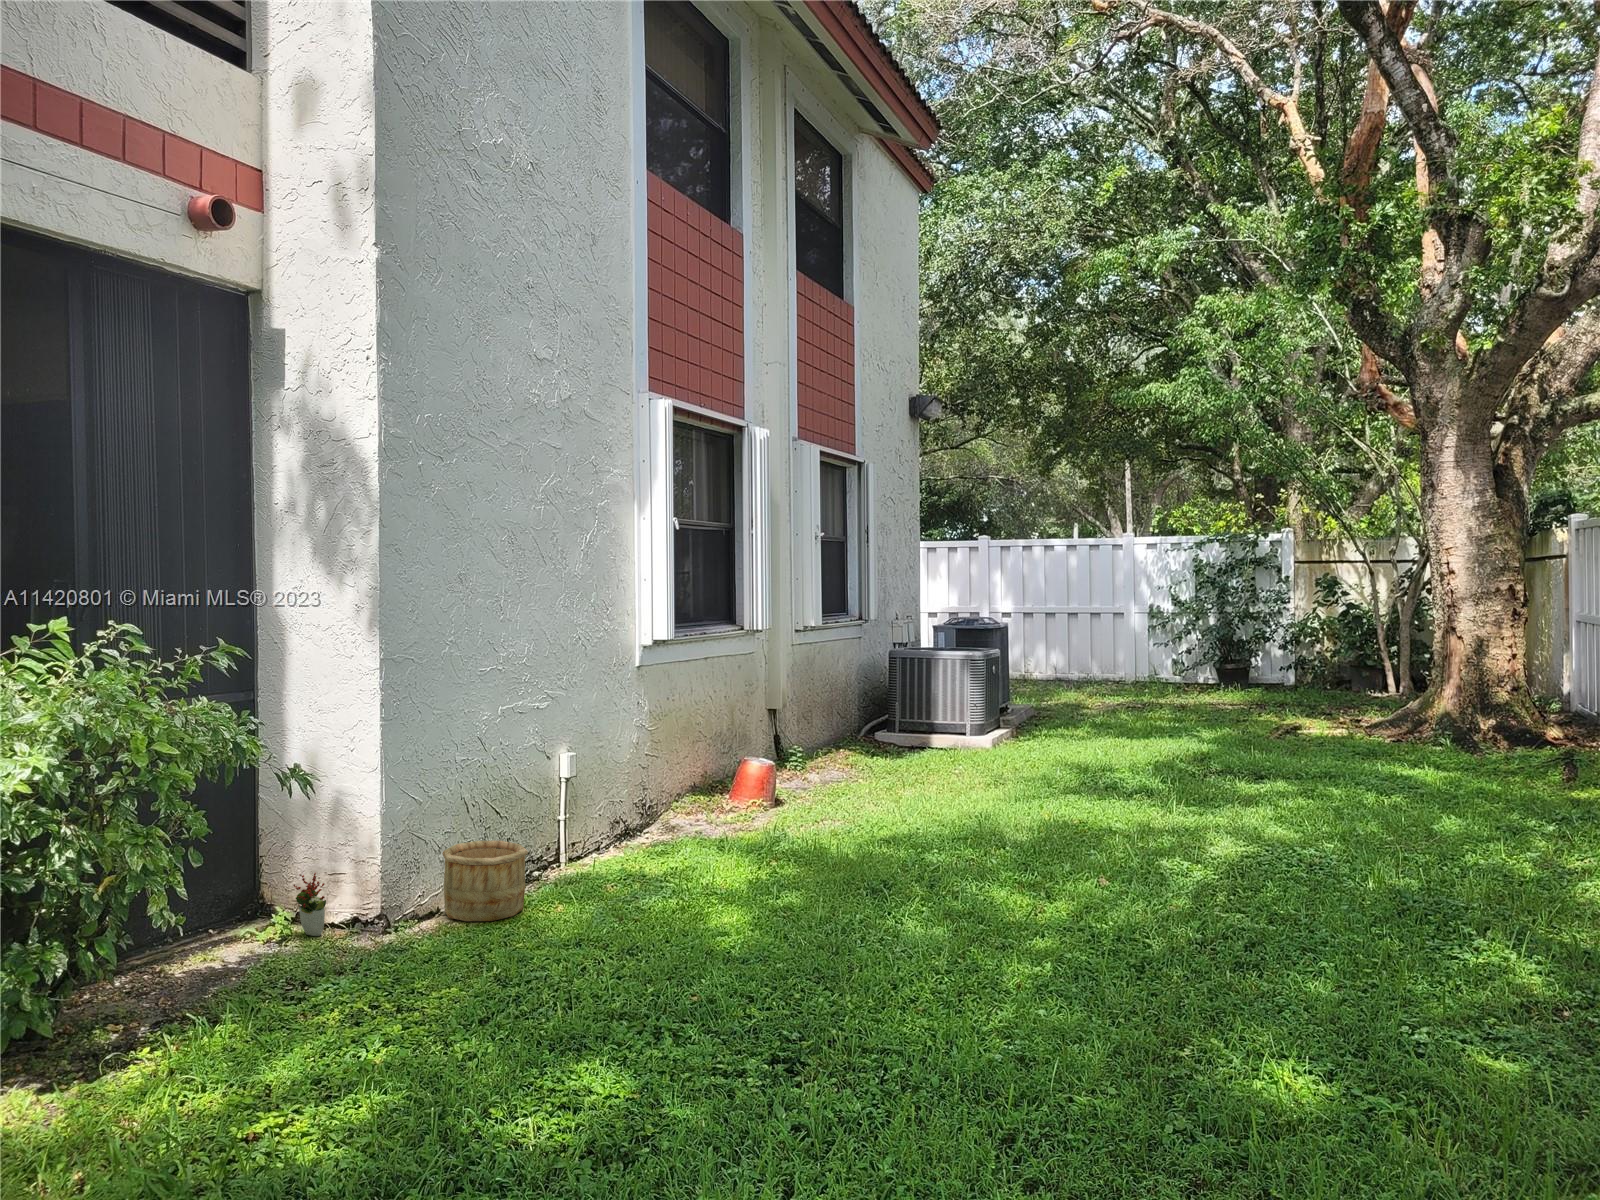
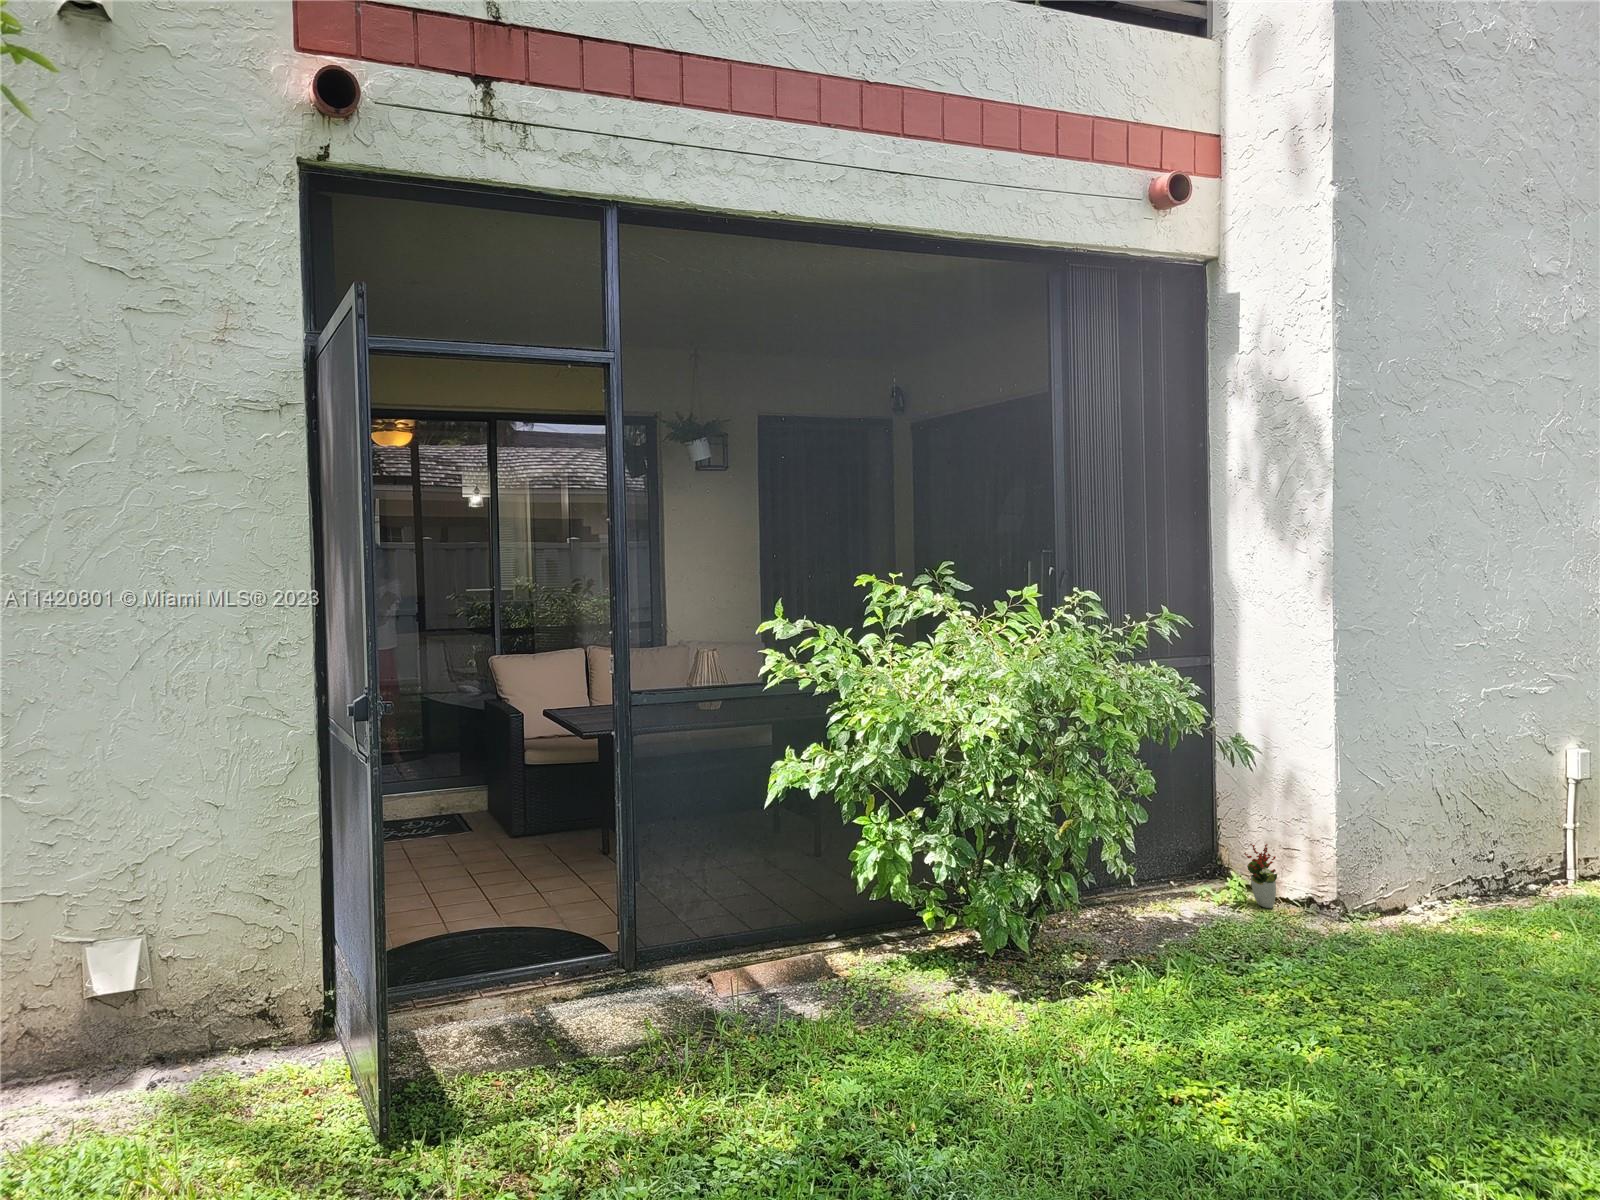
wooden bucket: present [442,840,528,921] -> none [1408,838,1517,933]

